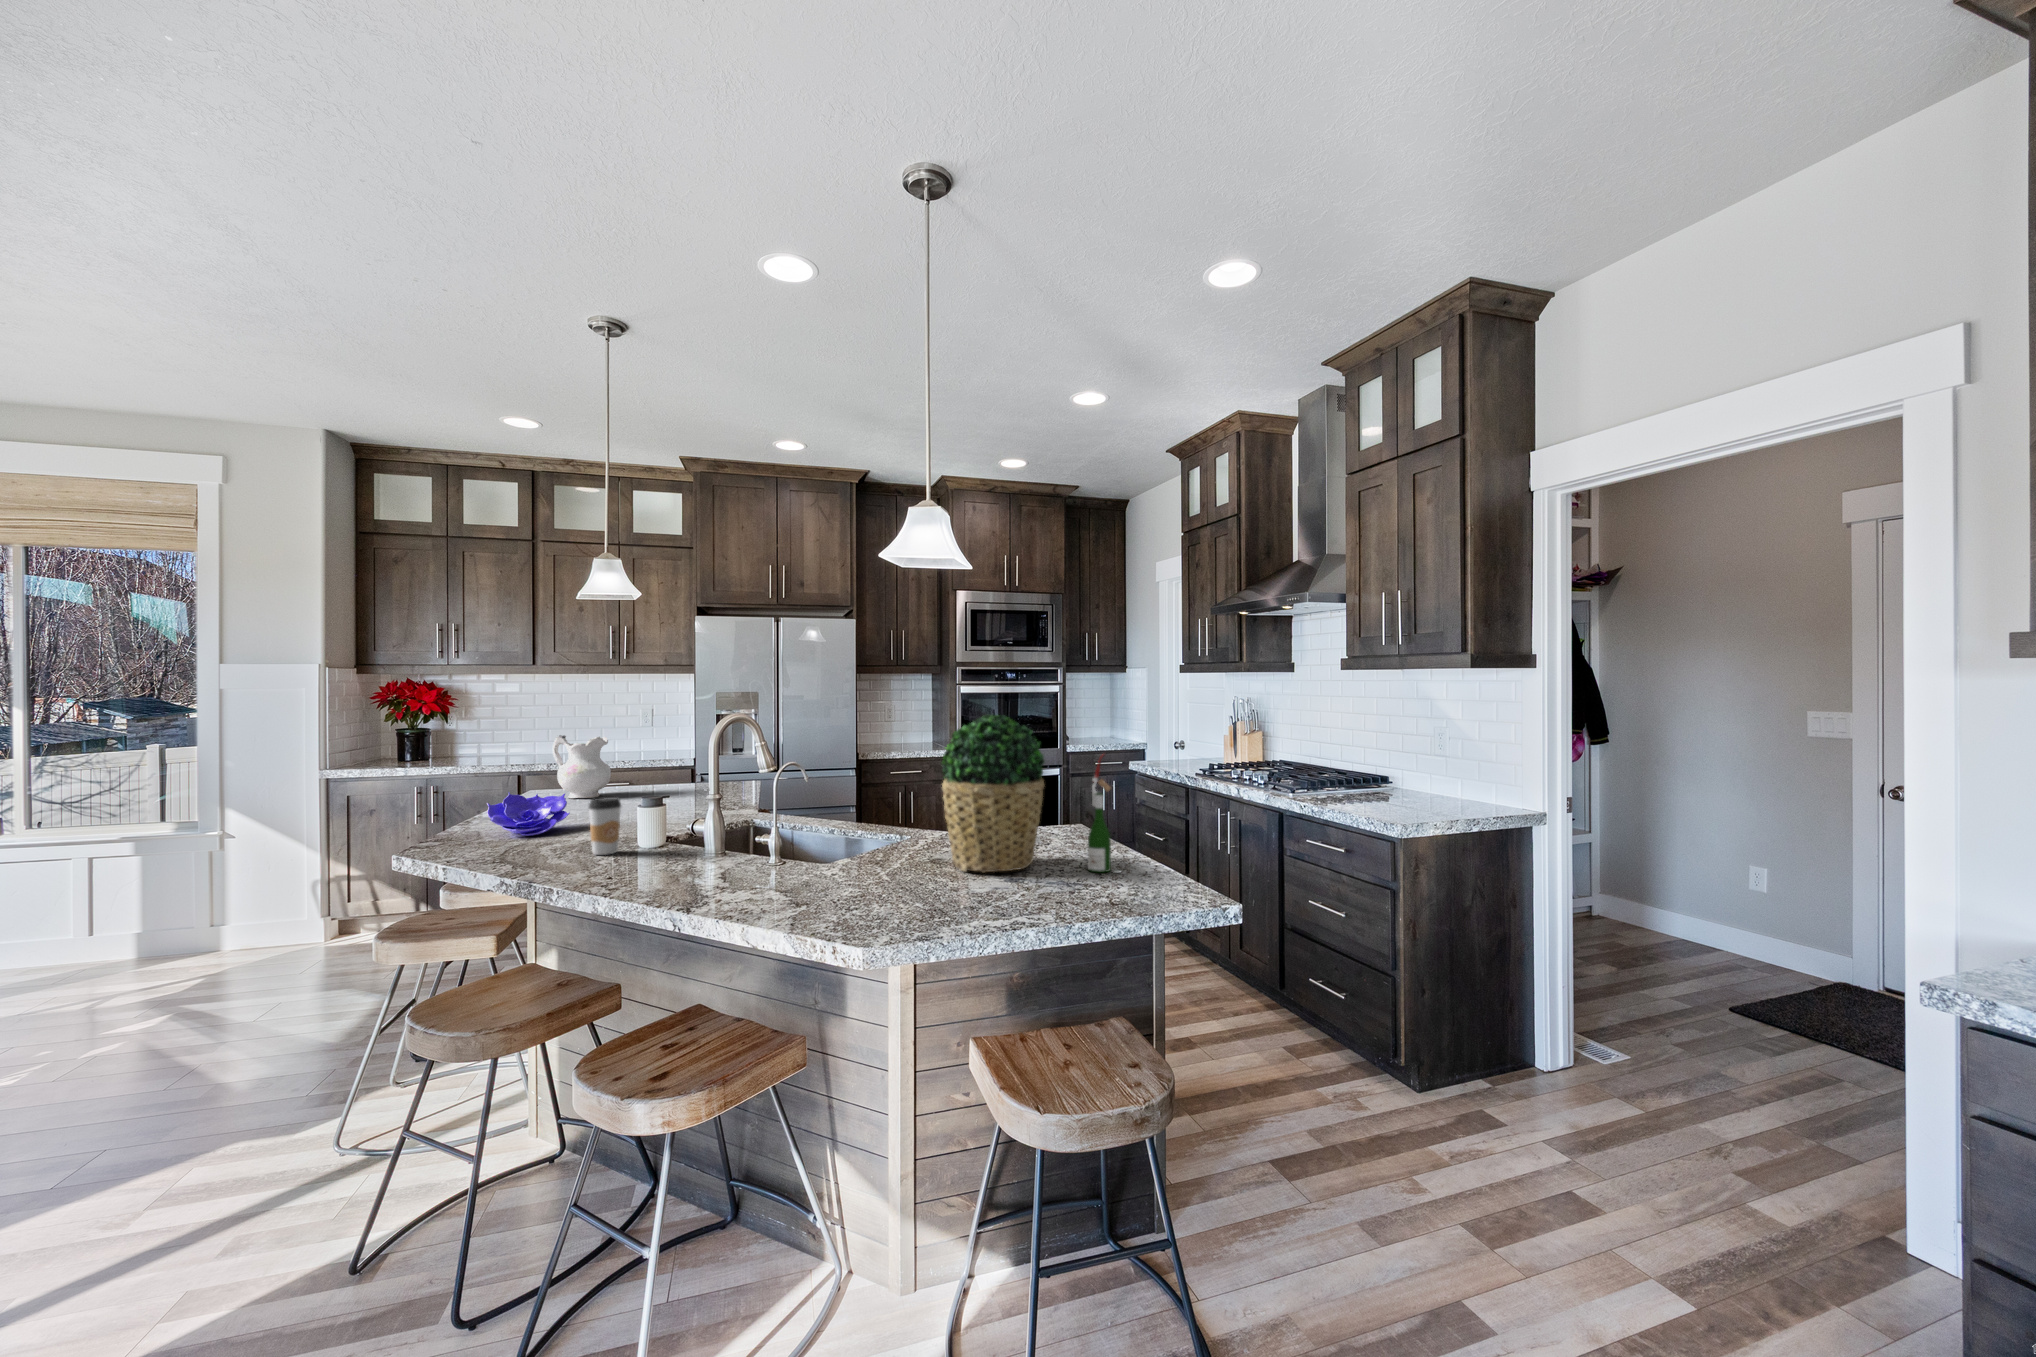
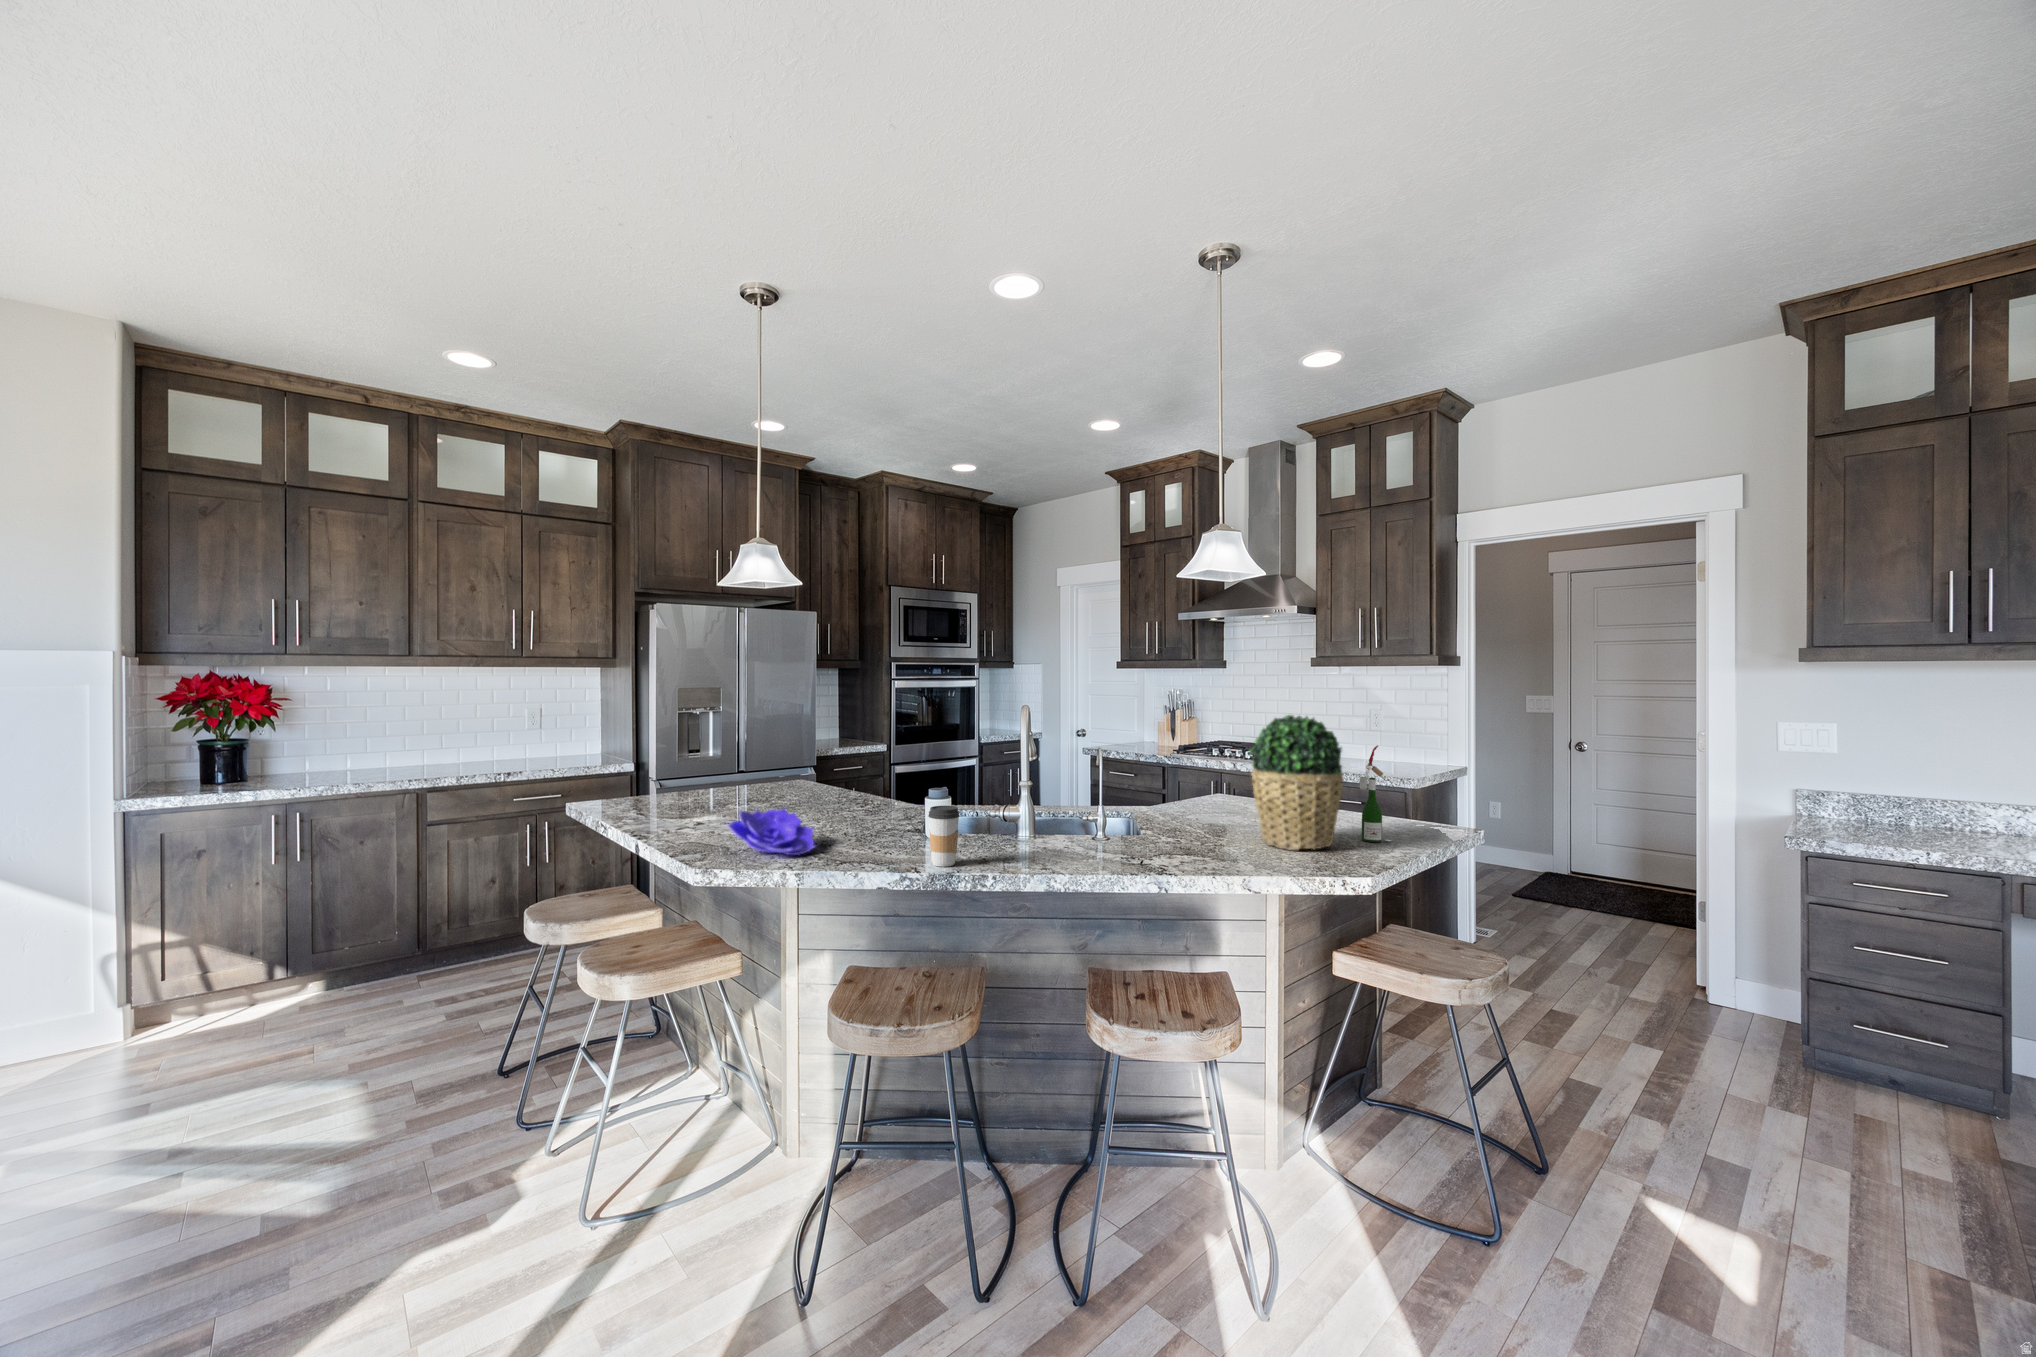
ceramic pitcher: present [553,735,611,798] -> none [649,742,716,814]

